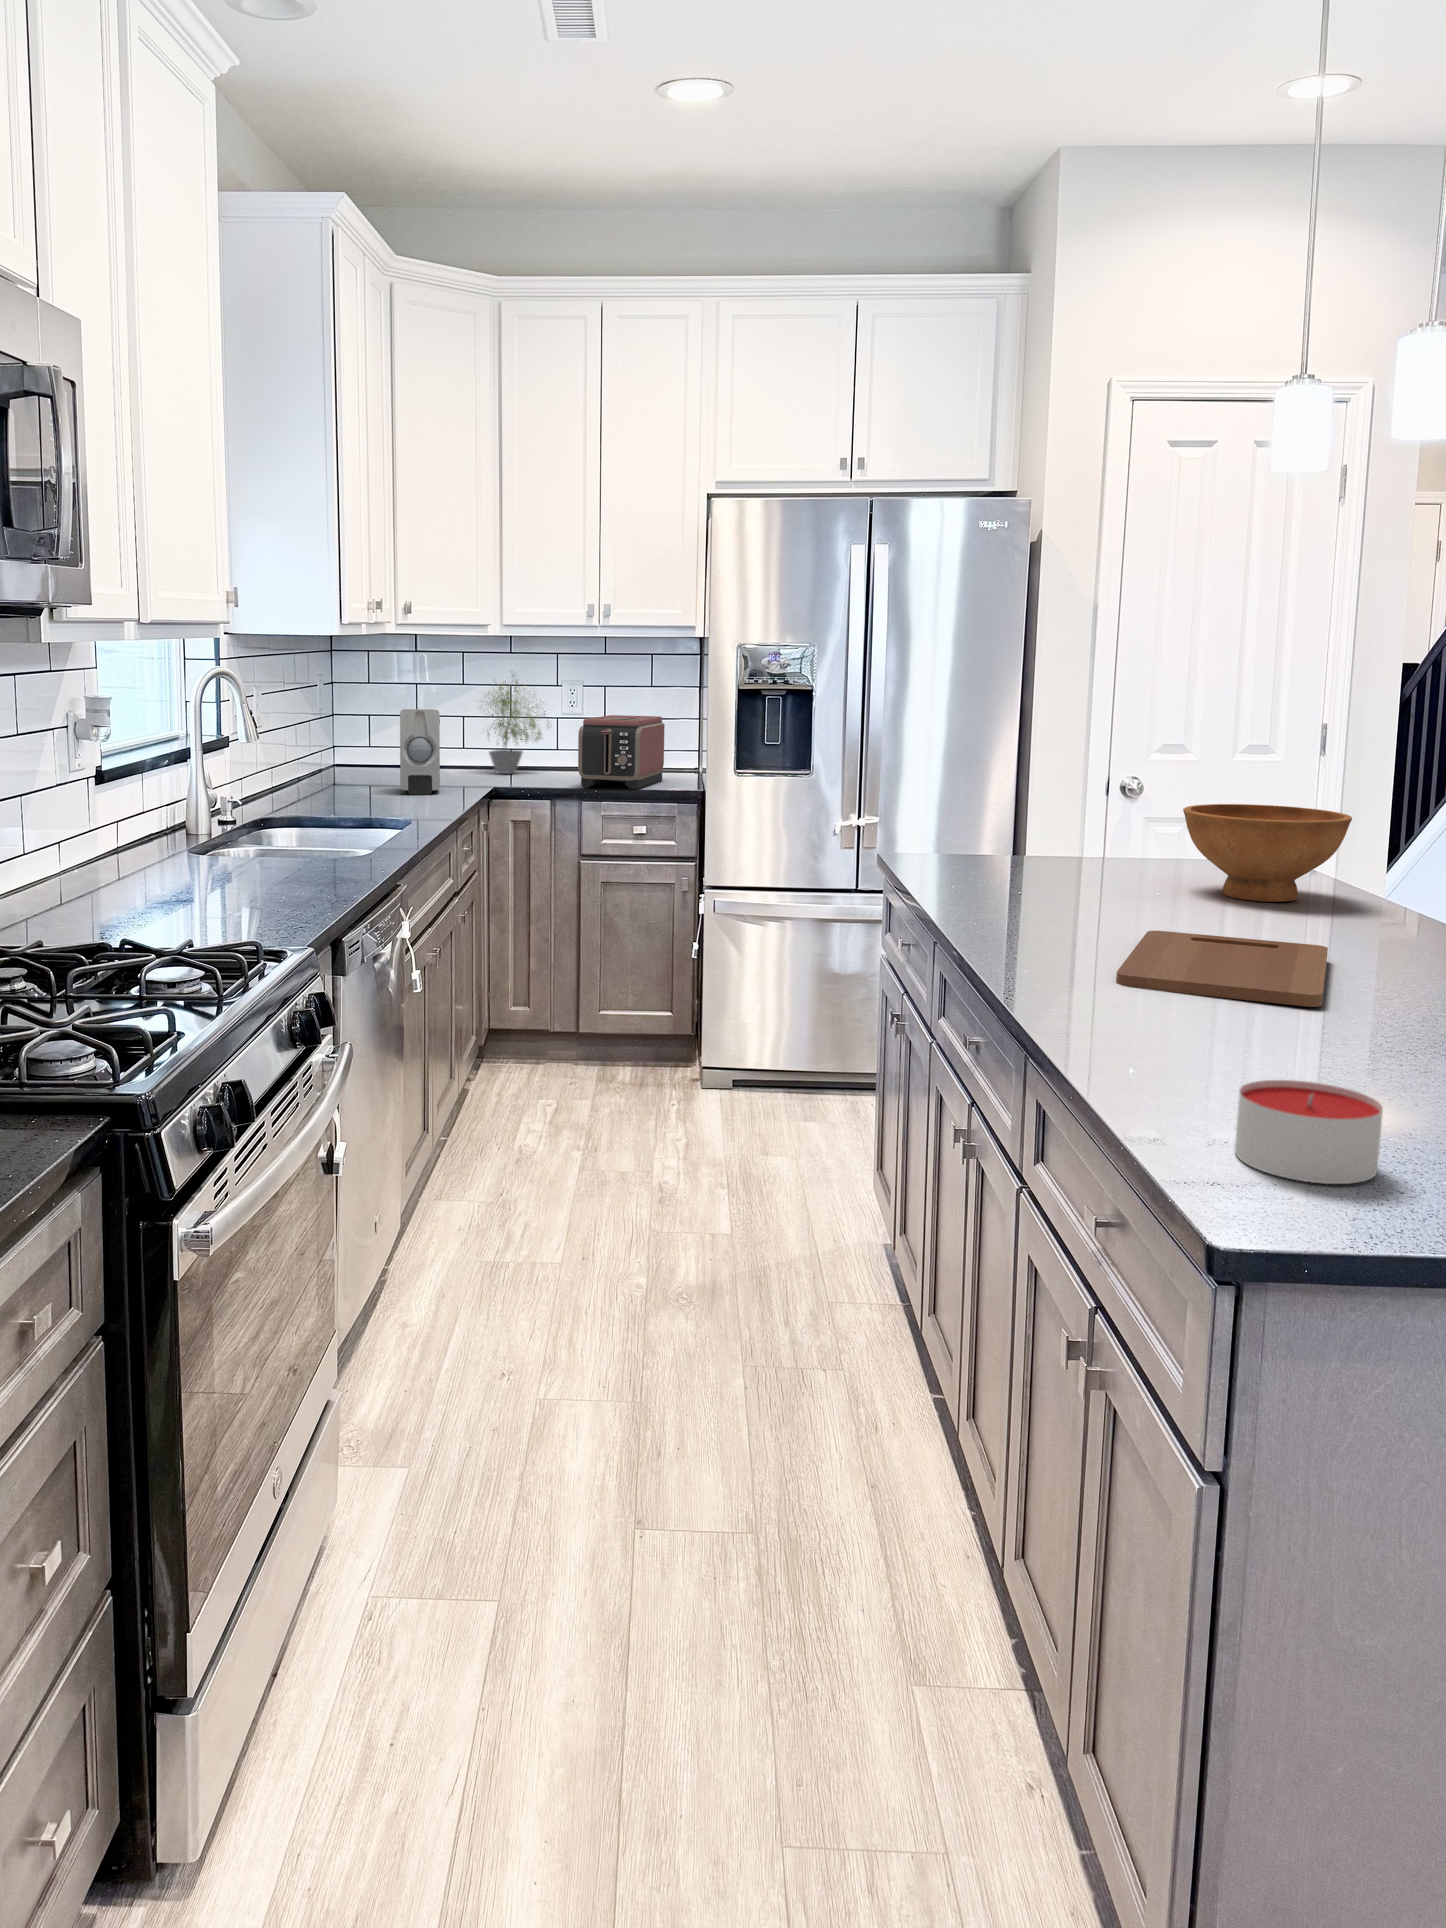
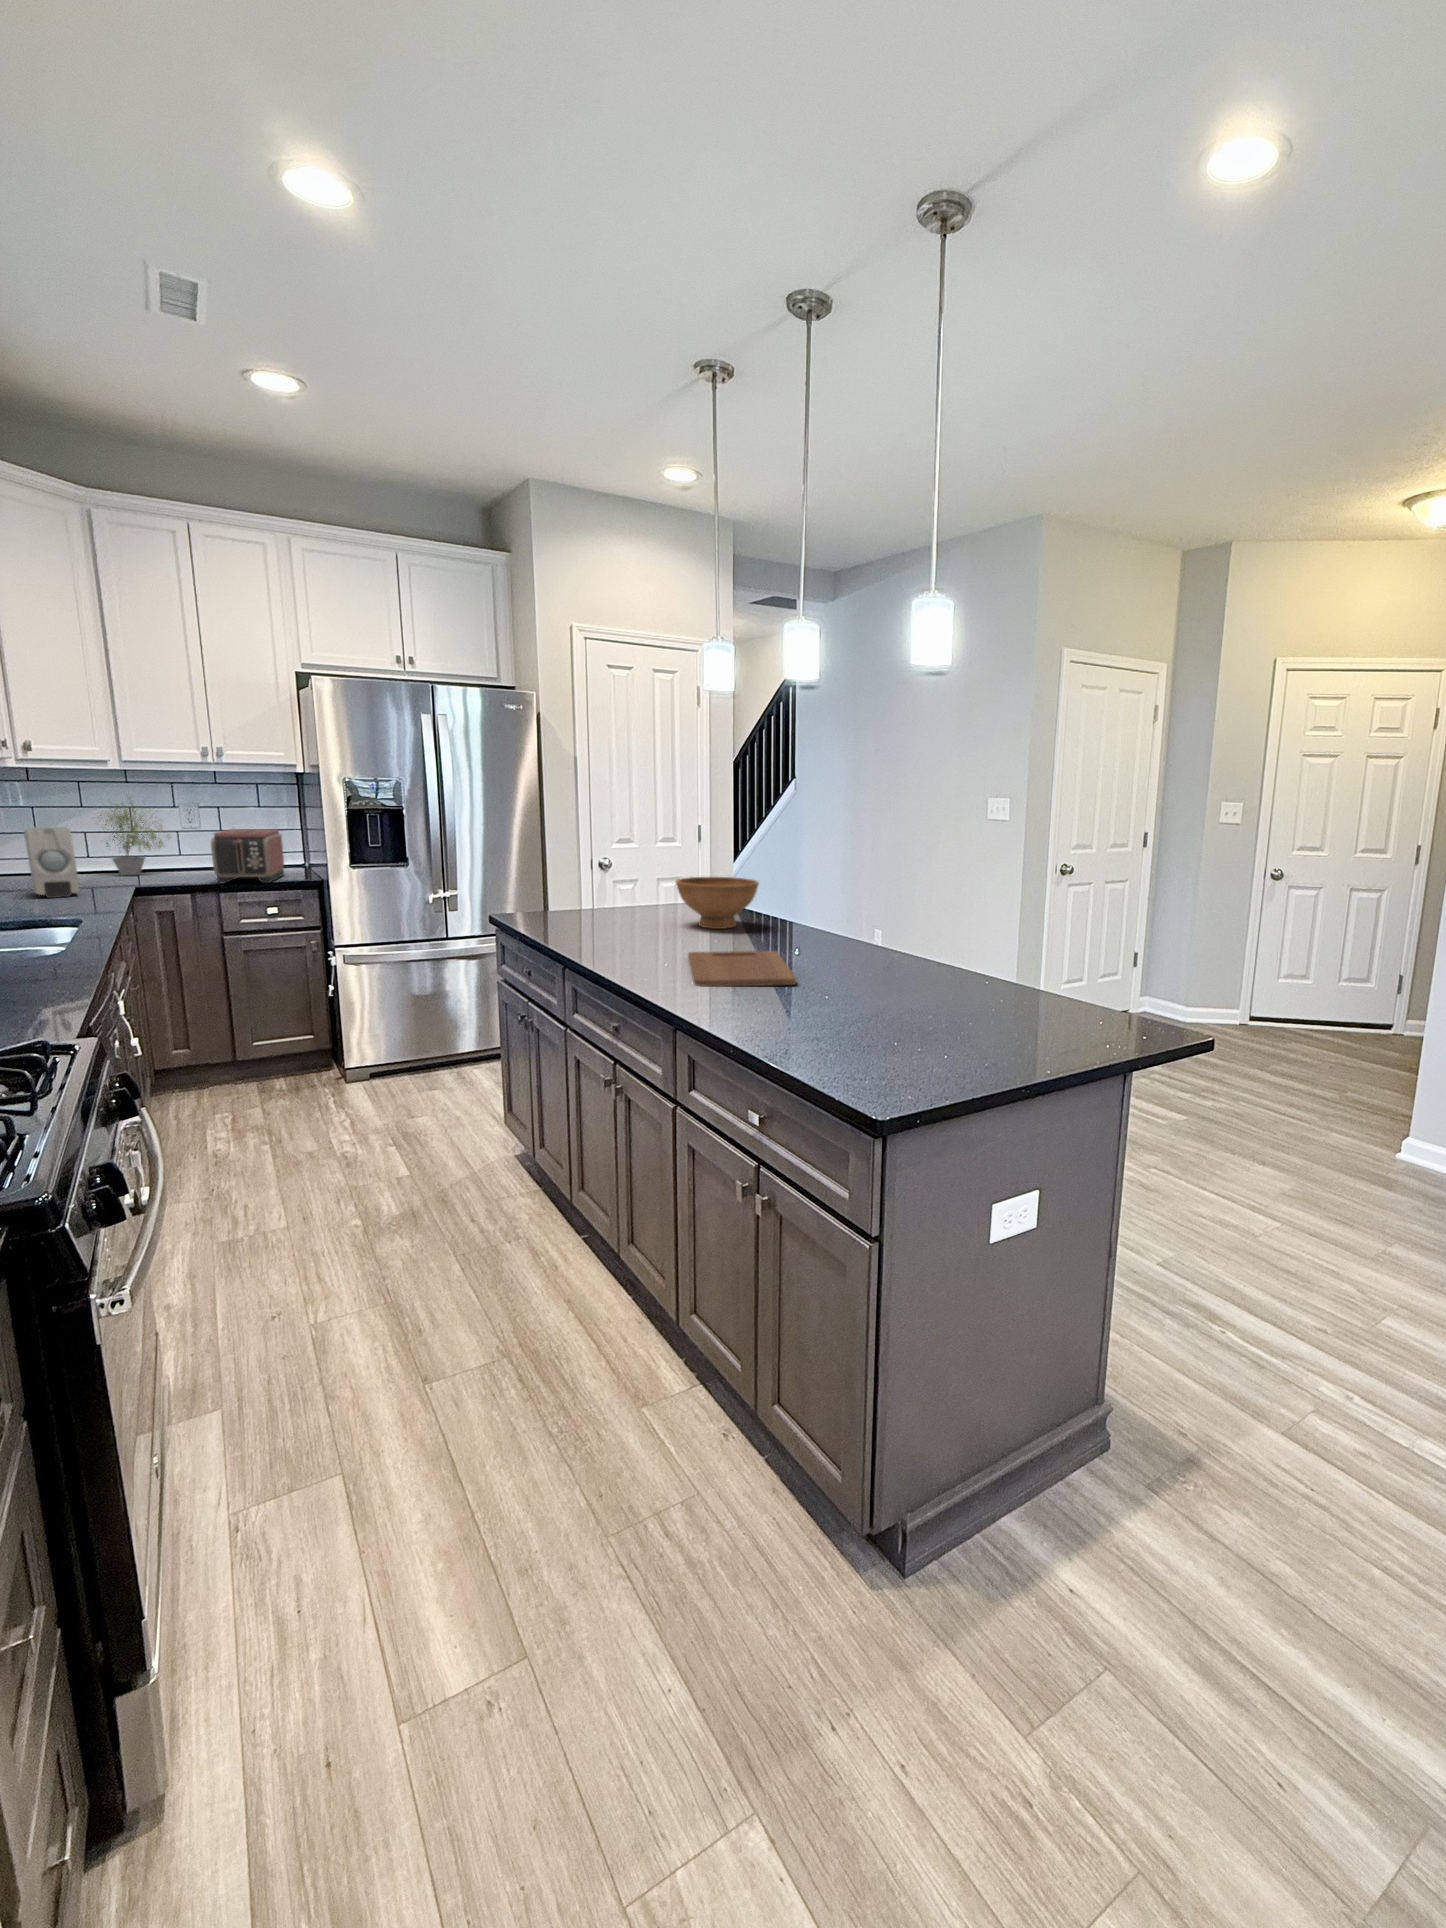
candle: present [1235,1080,1383,1184] -> none [827,1027,893,1078]

